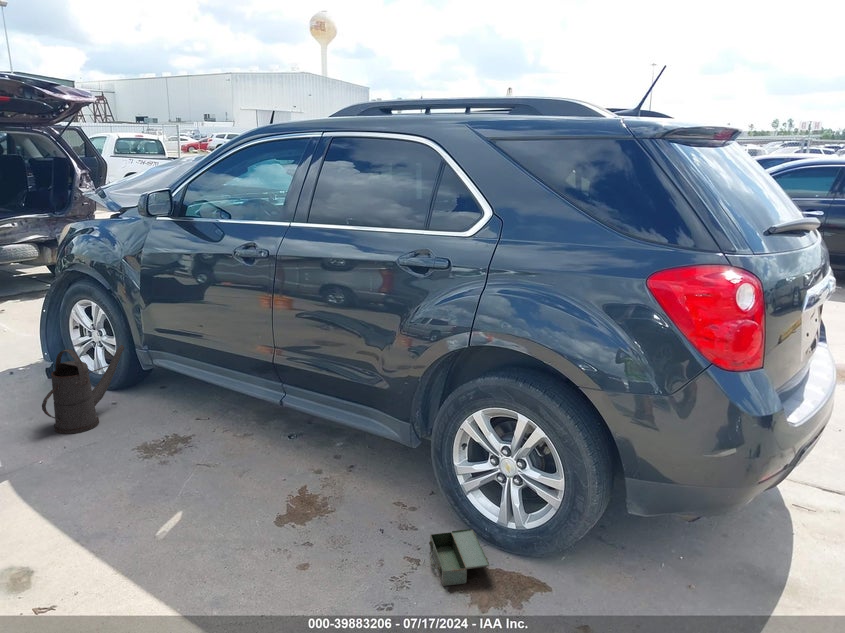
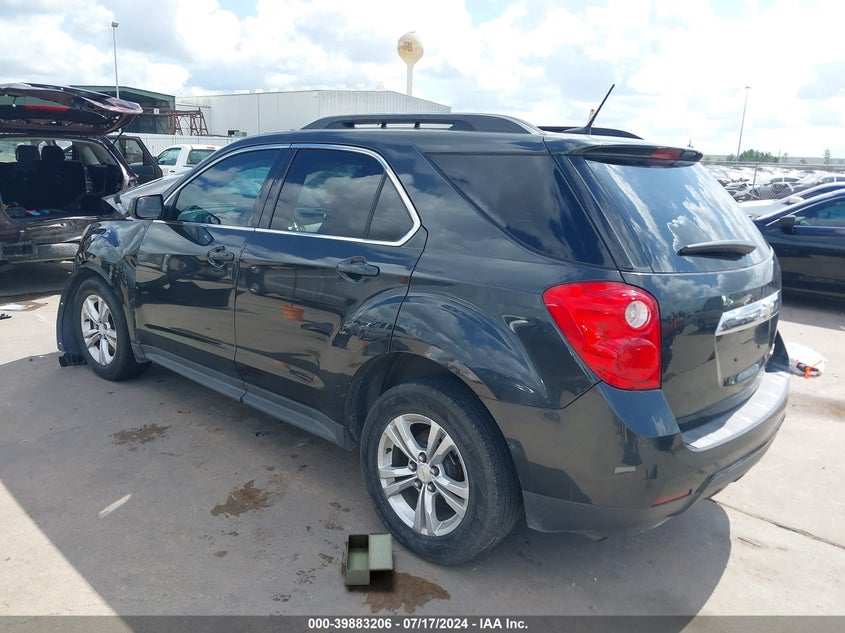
watering can: present [42,345,124,434] -> none [37,338,122,417]

